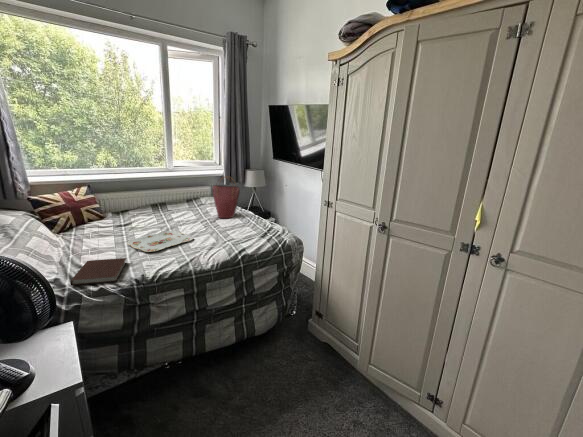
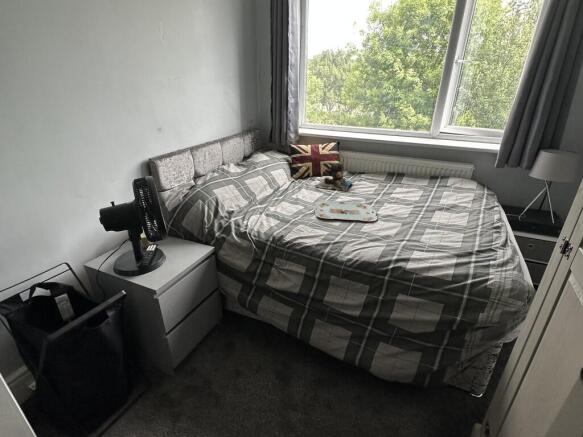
handbag: present [212,177,240,218] -> none [437,152,481,213]
teddy bear: none [95,204,135,233] -> present [316,163,352,191]
notebook: present [70,258,127,286] -> none [238,206,293,232]

